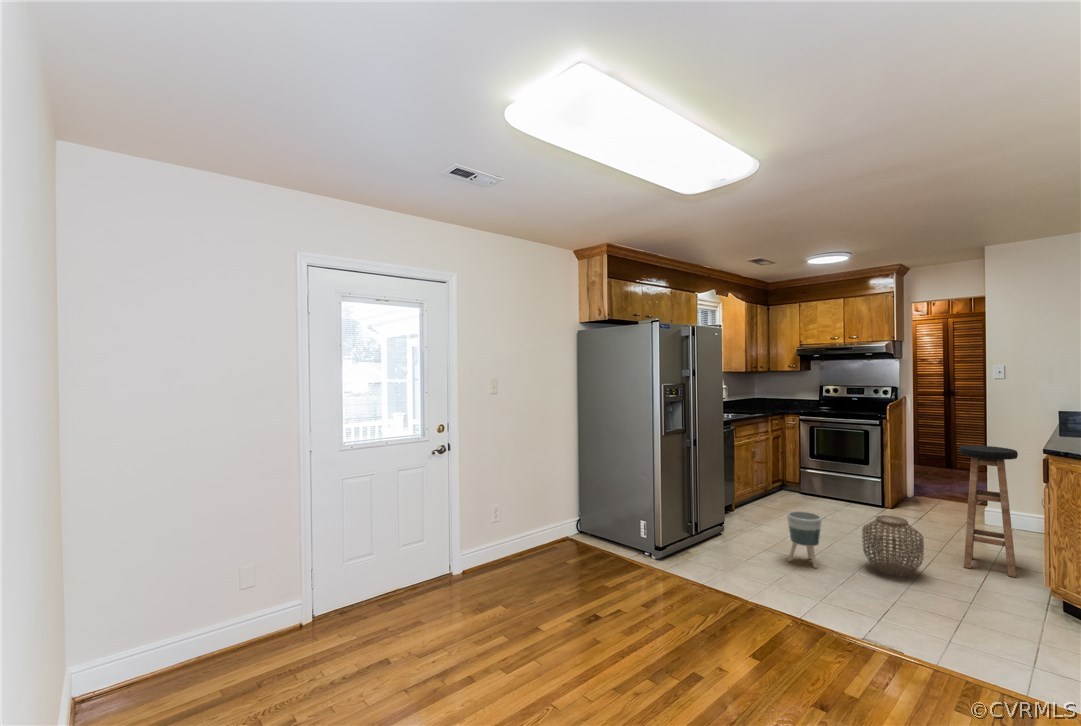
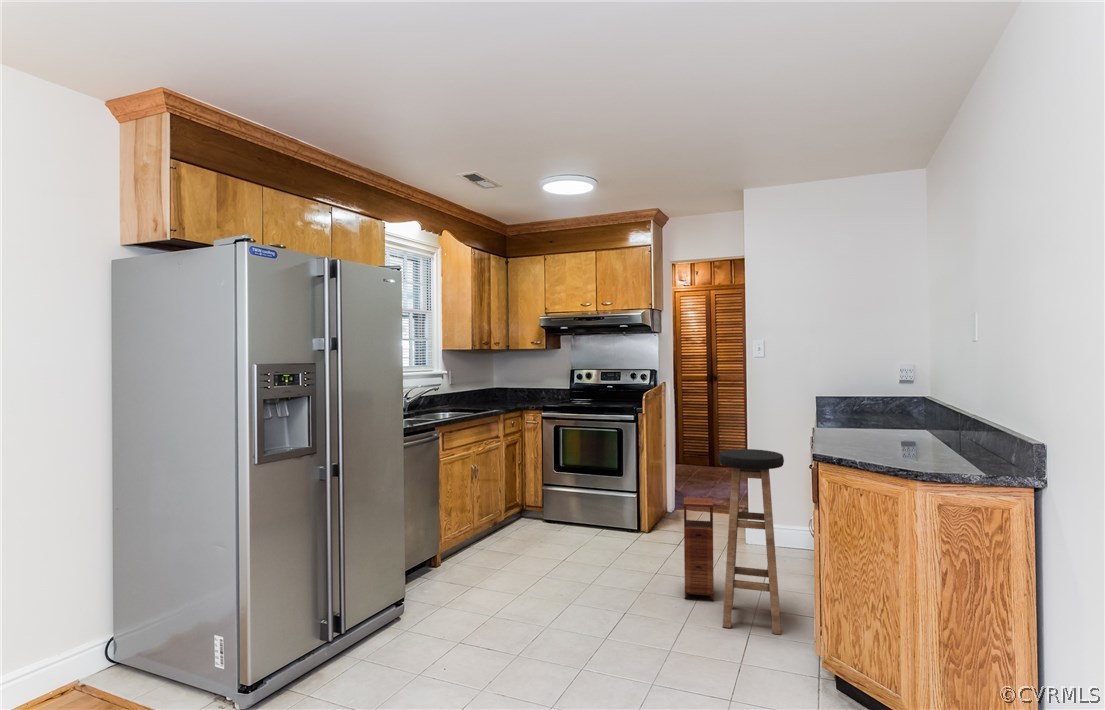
storage cabinet: none [929,478,955,553] -> present [684,497,714,601]
planter: present [787,511,822,568] -> none [484,575,536,672]
woven basket: present [862,515,924,577] -> none [594,567,673,665]

